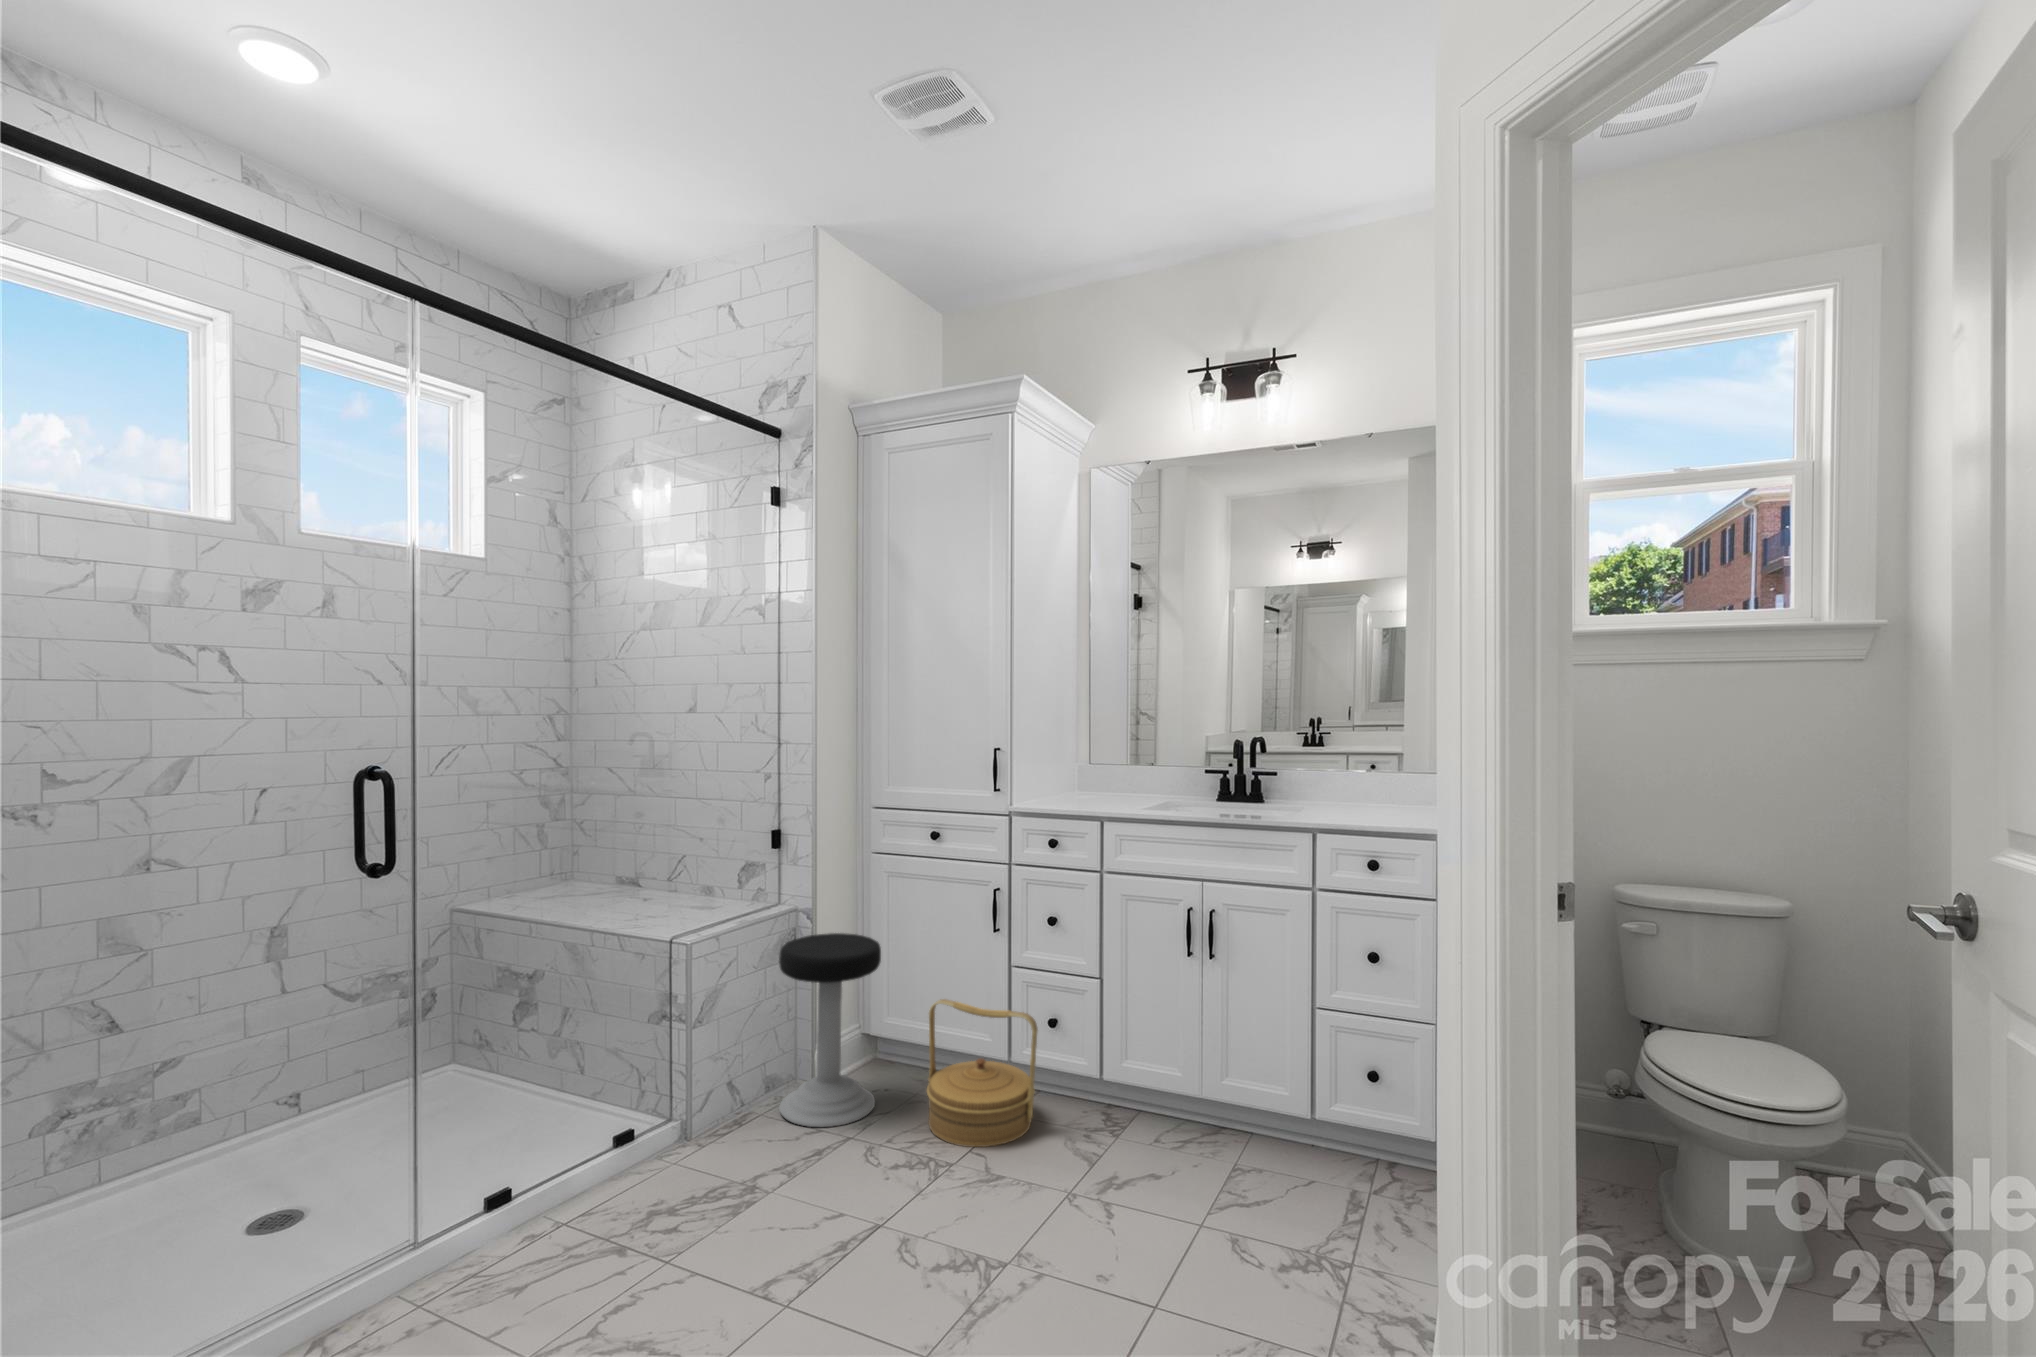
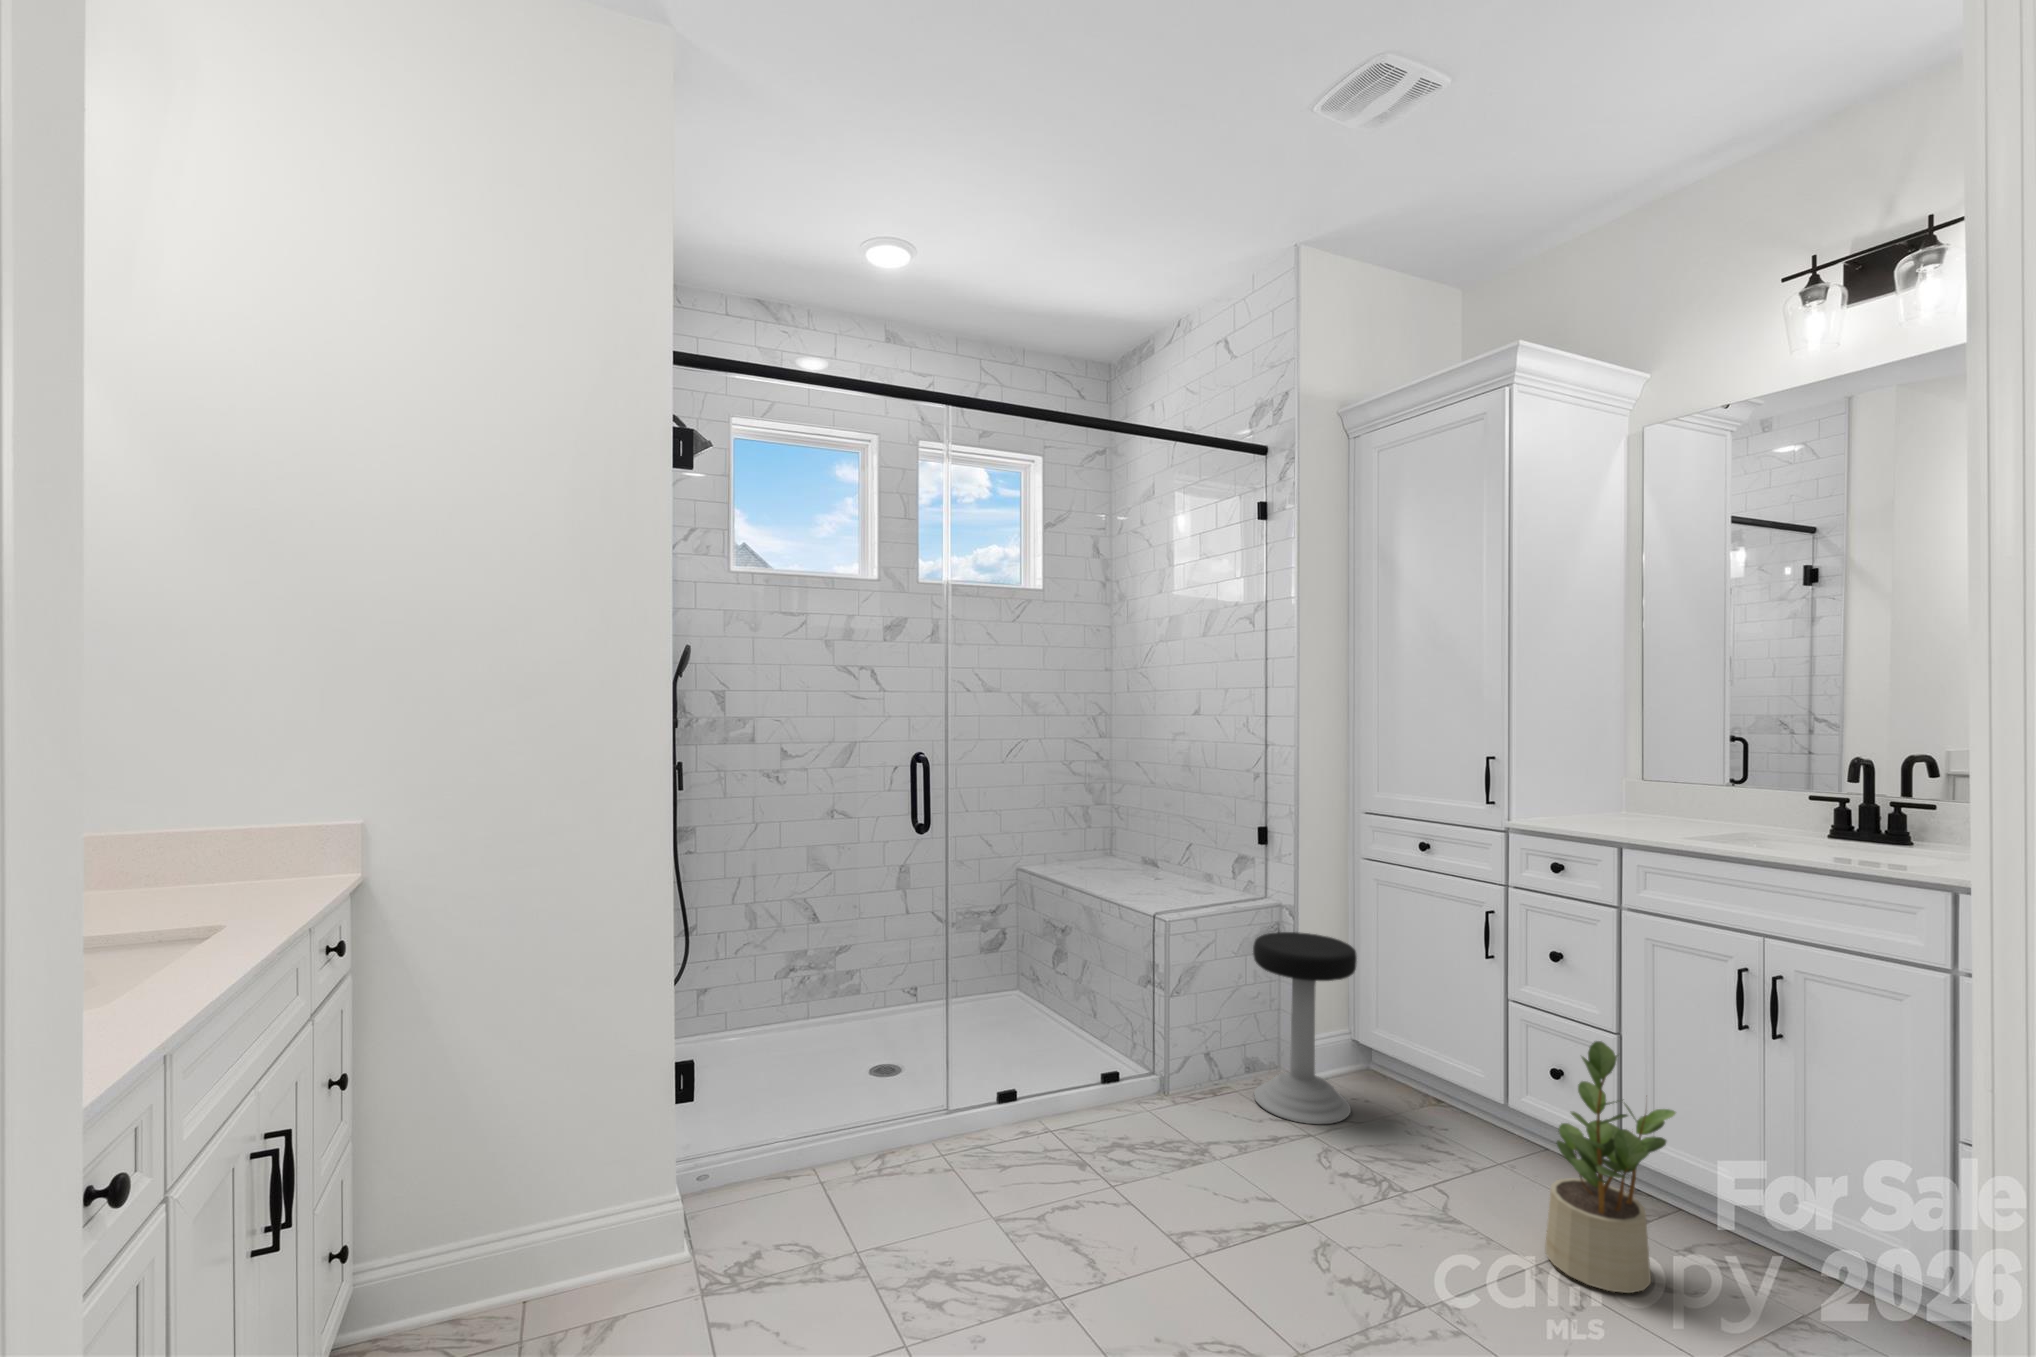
potted plant: none [1069,984,1157,1192] -> present [1545,1041,1676,1293]
basket: present [927,999,1038,1147] -> none [1396,1021,1526,1196]

